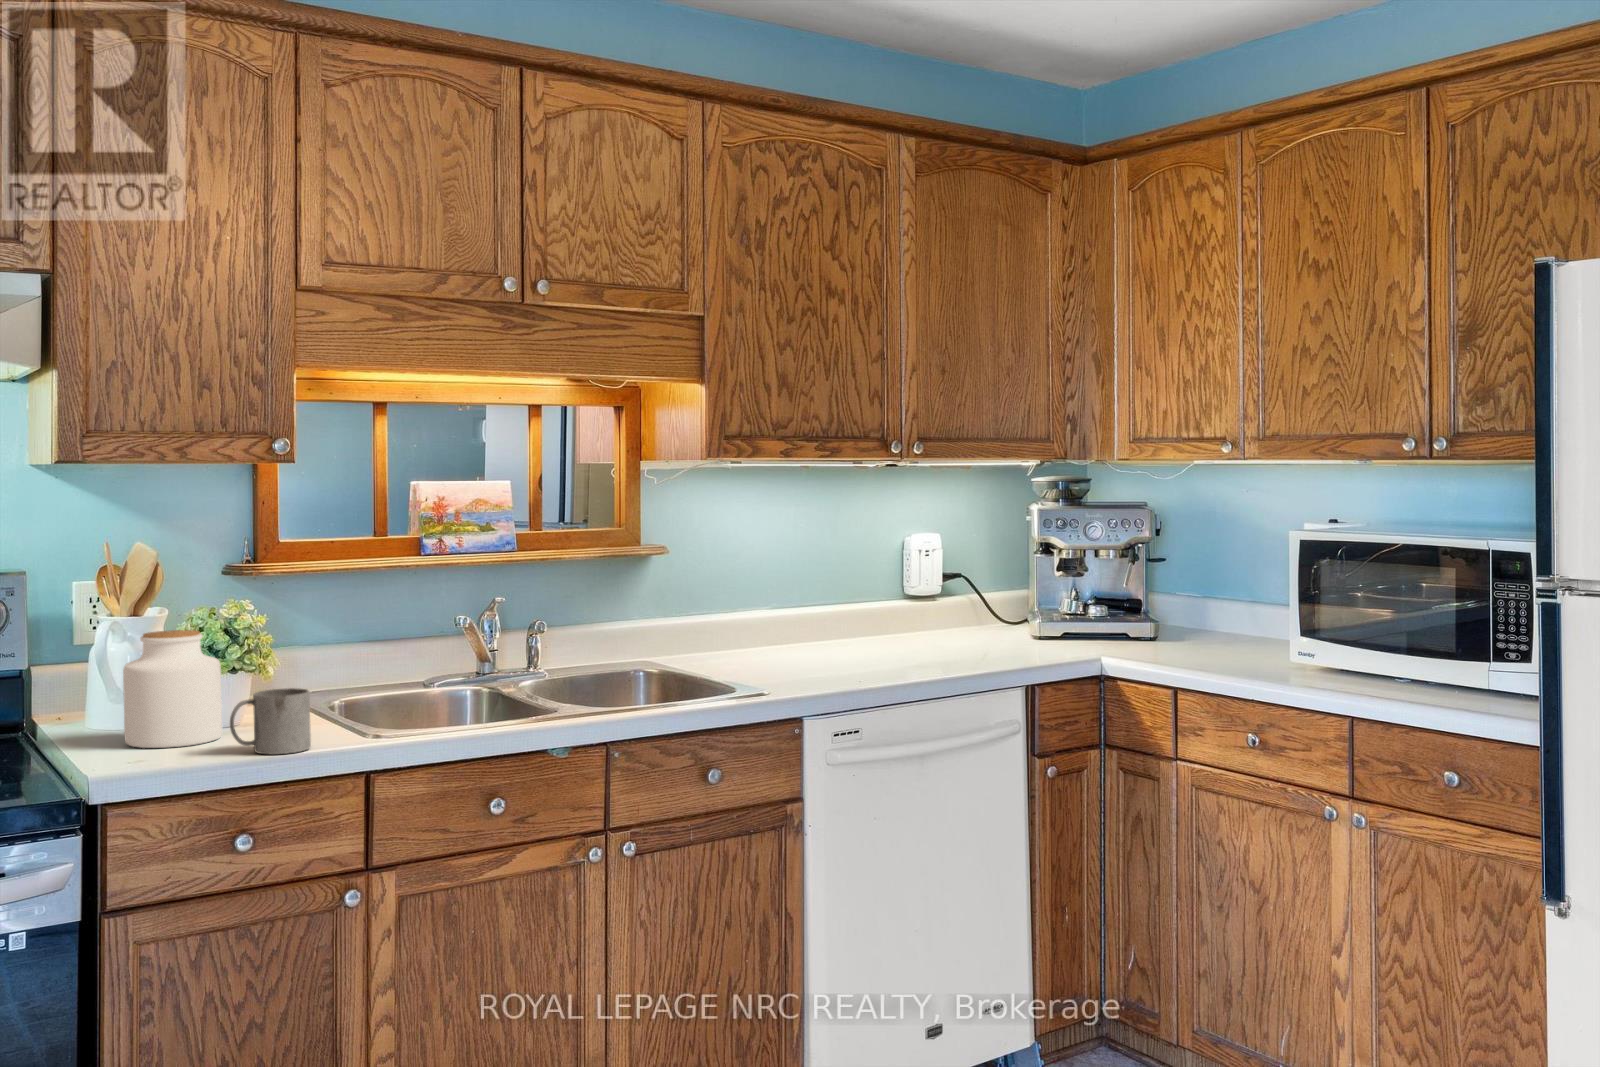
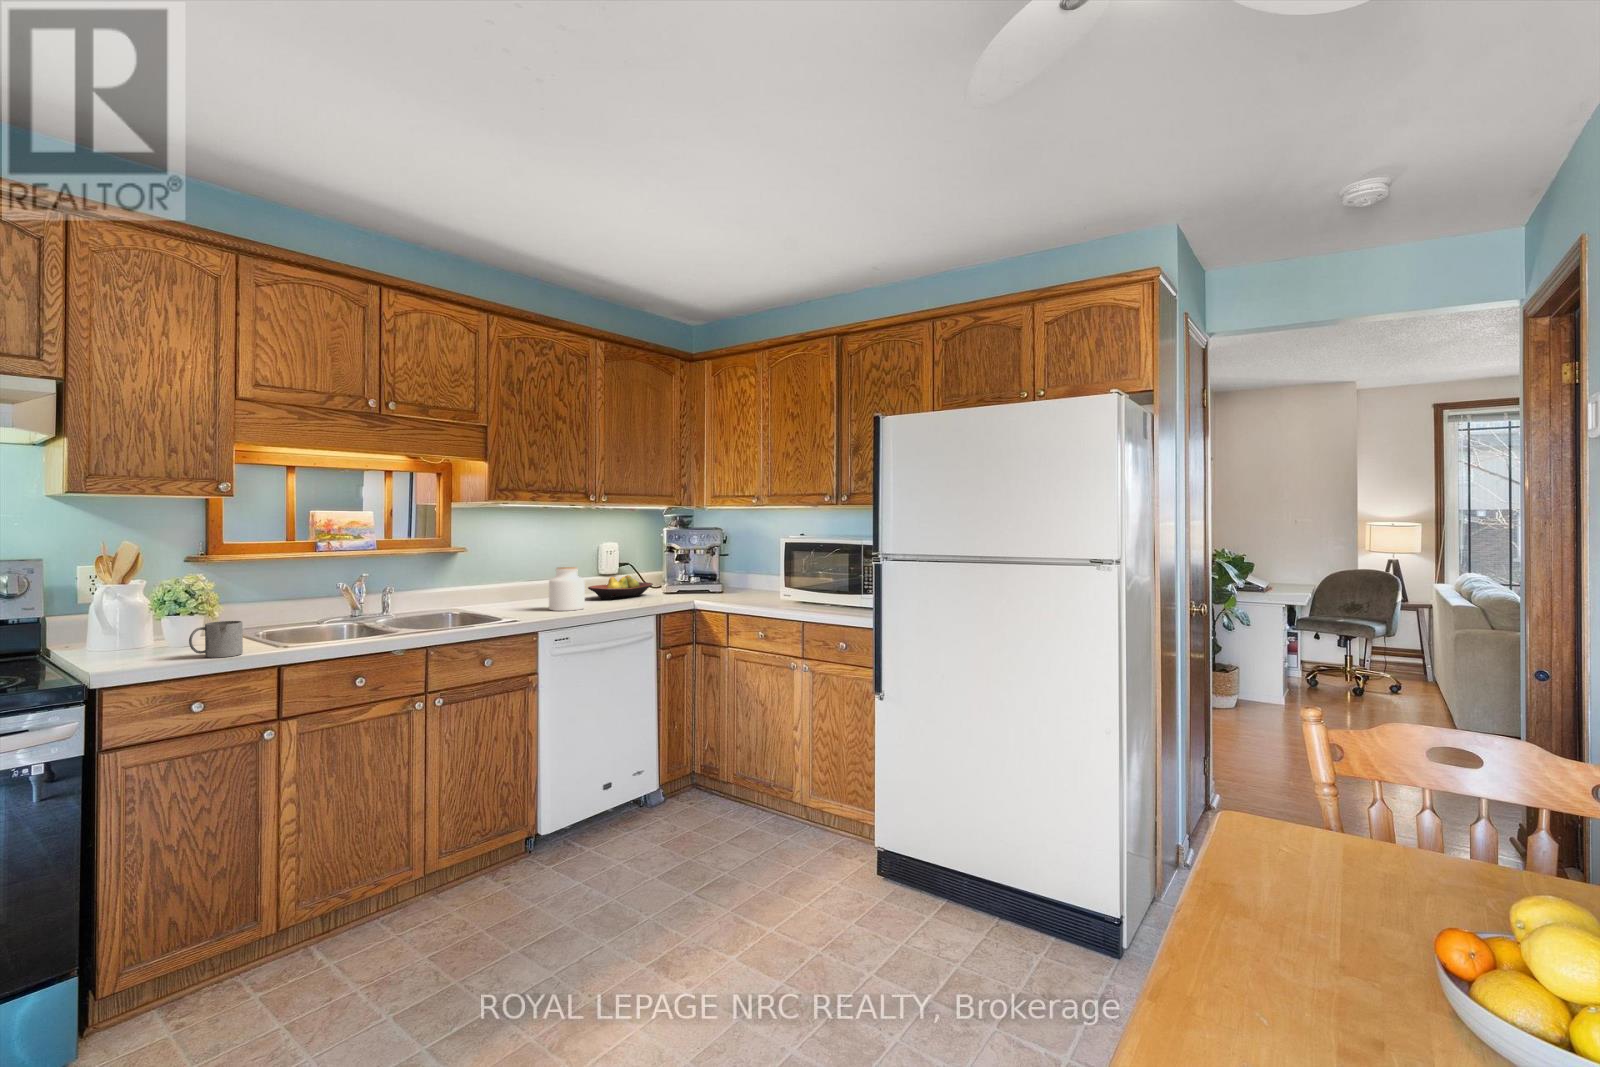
fruit bowl: none [885,600,1009,649] -> present [588,575,653,600]
jar: present [123,630,222,748] -> present [549,567,585,611]

